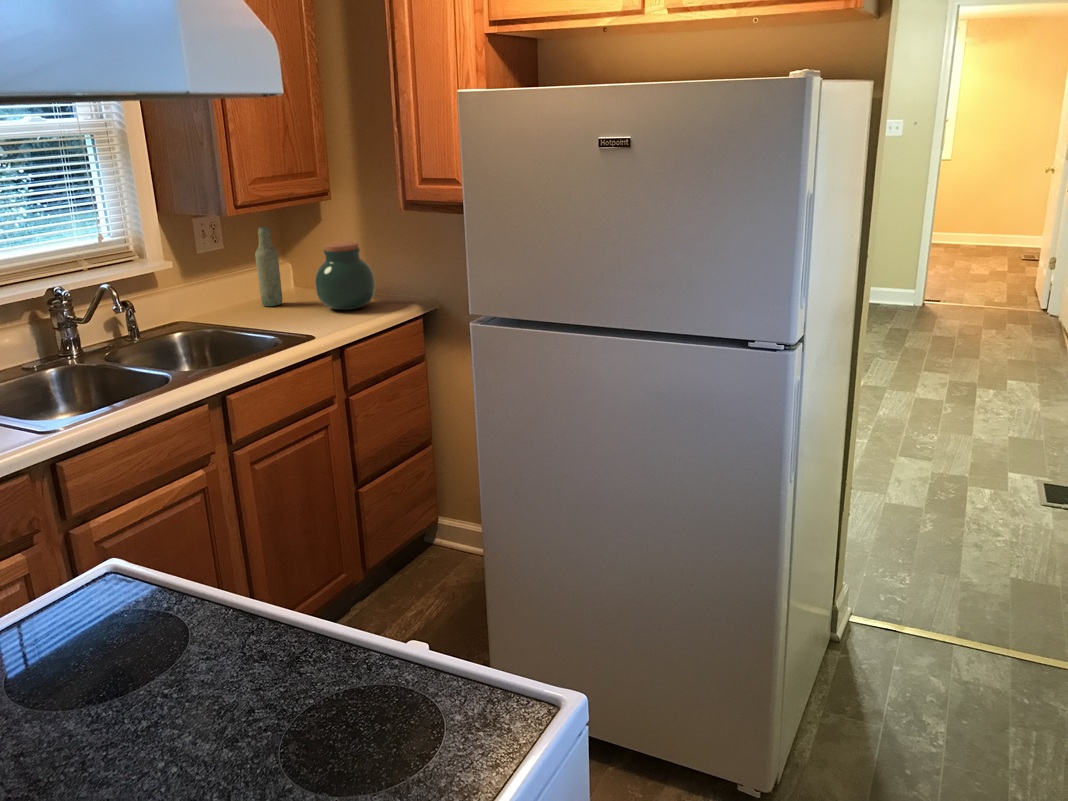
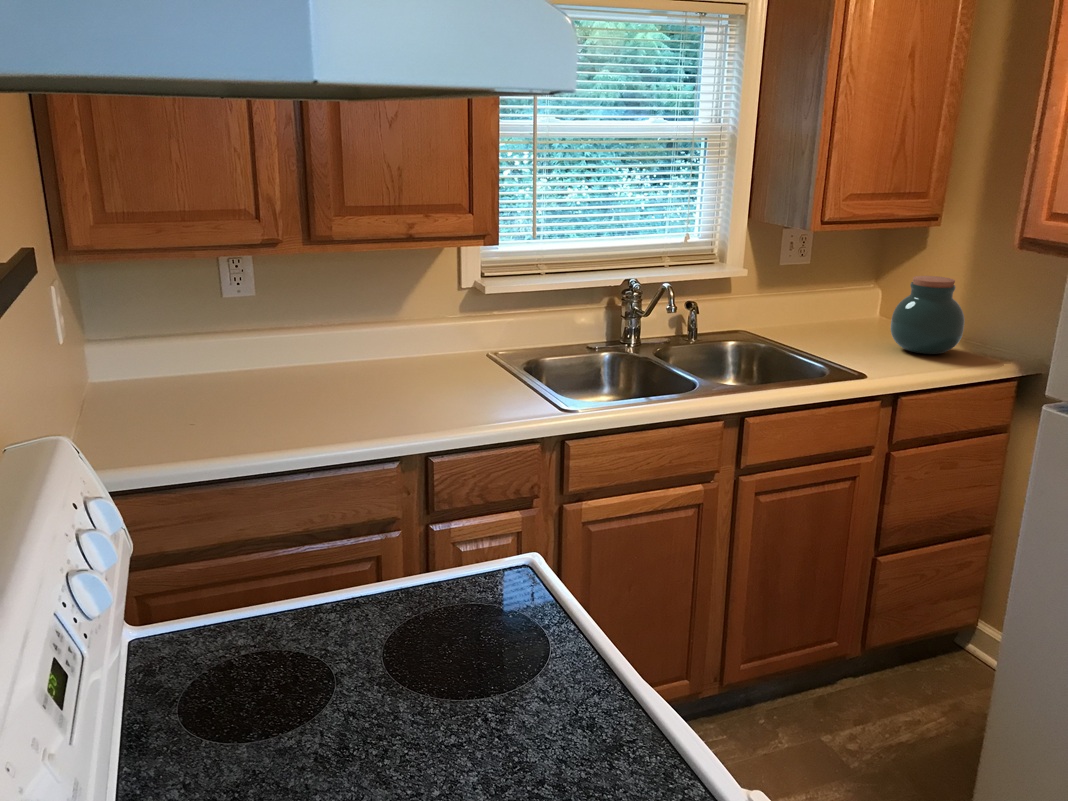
bottle: present [255,226,282,306] -> none [831,247,862,333]

